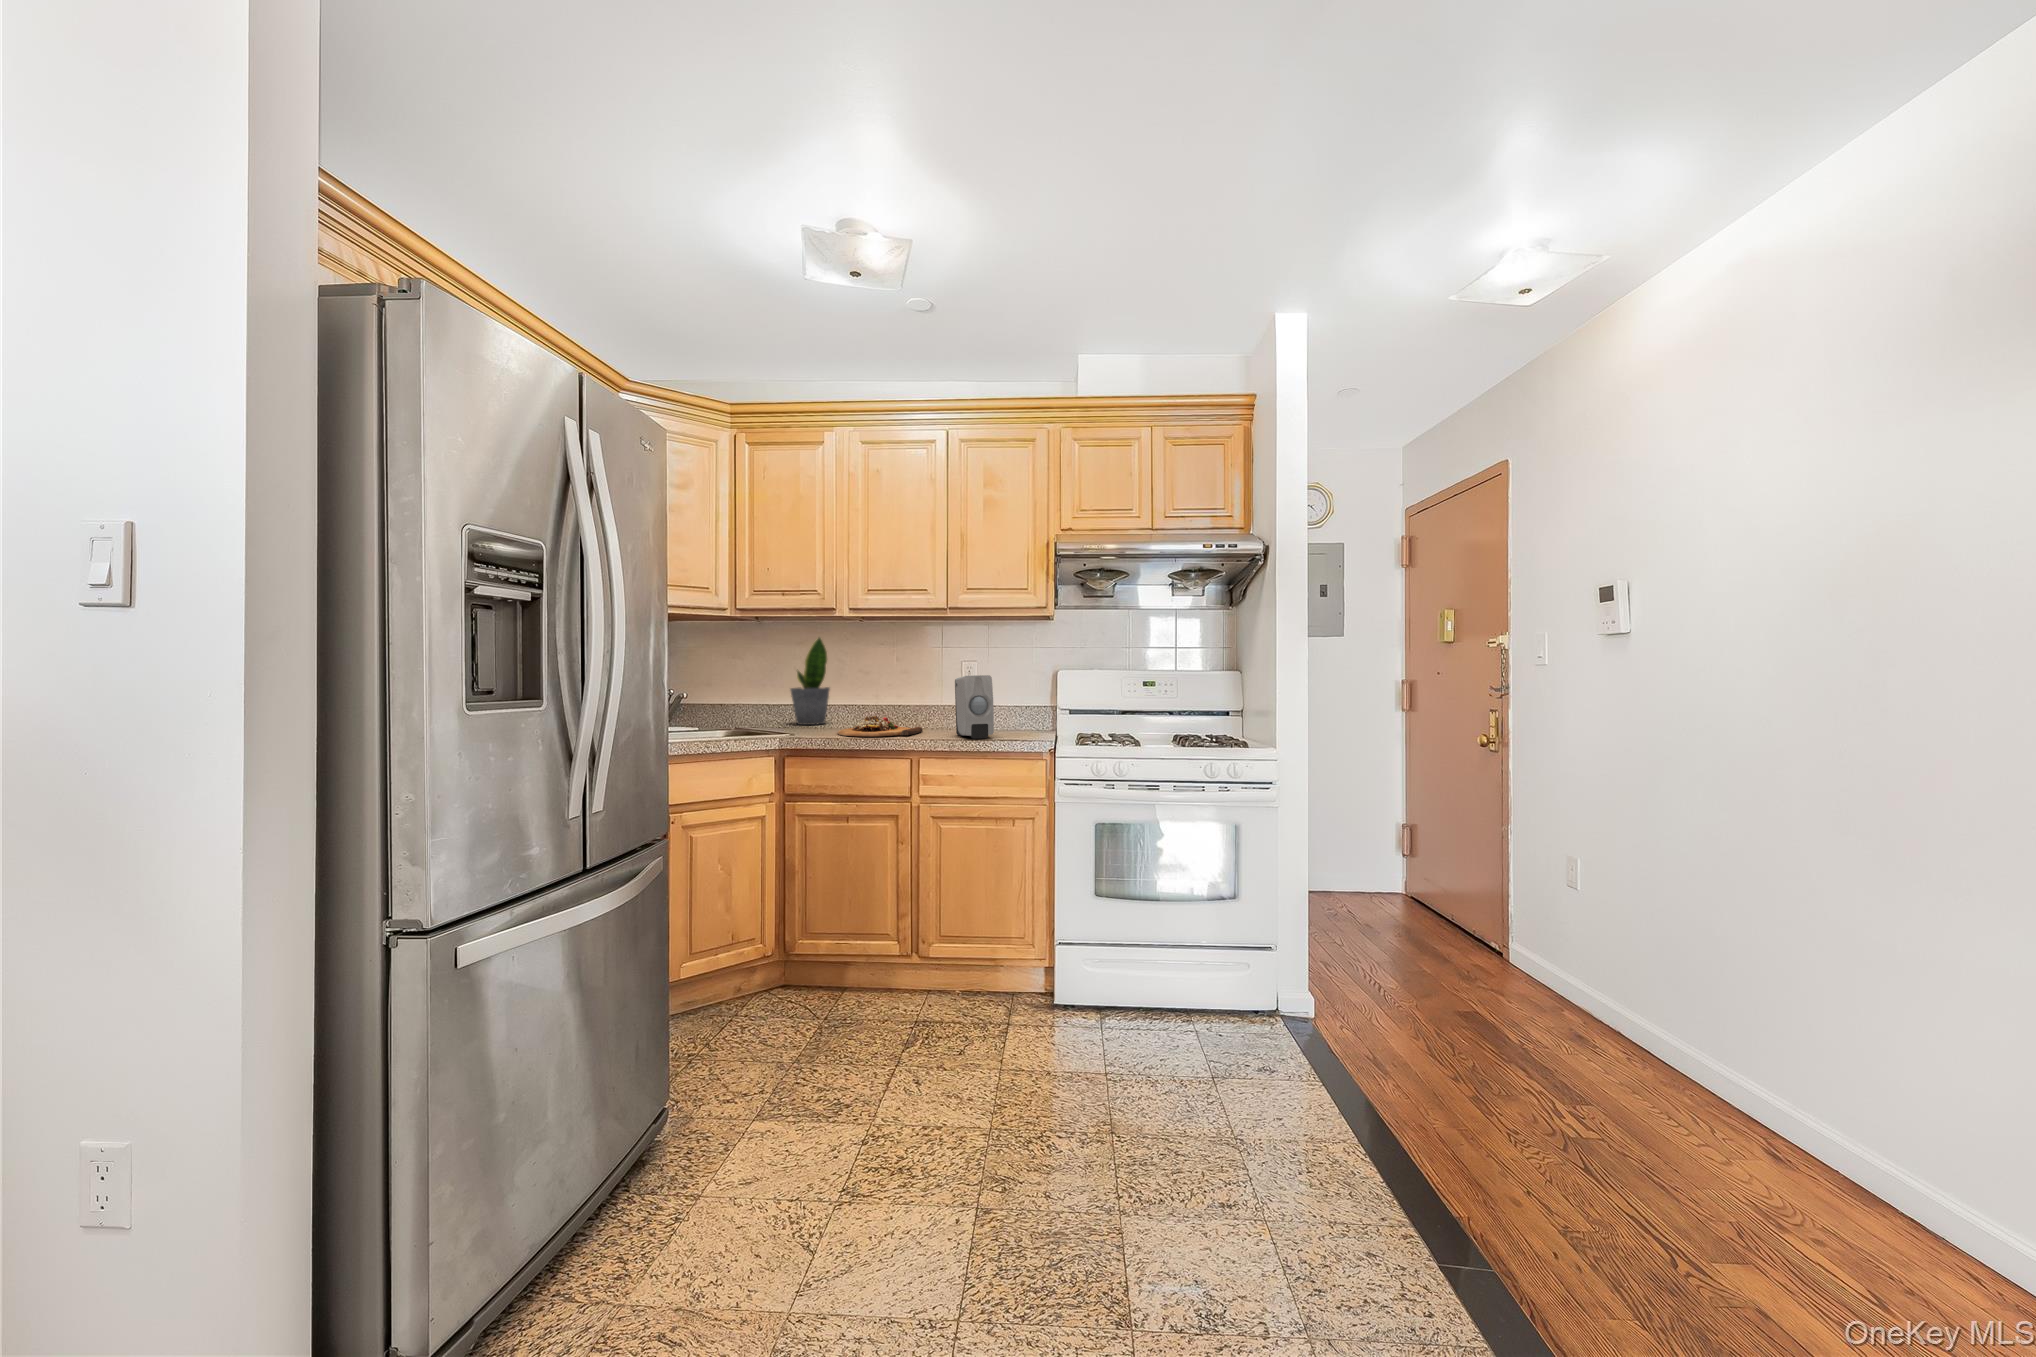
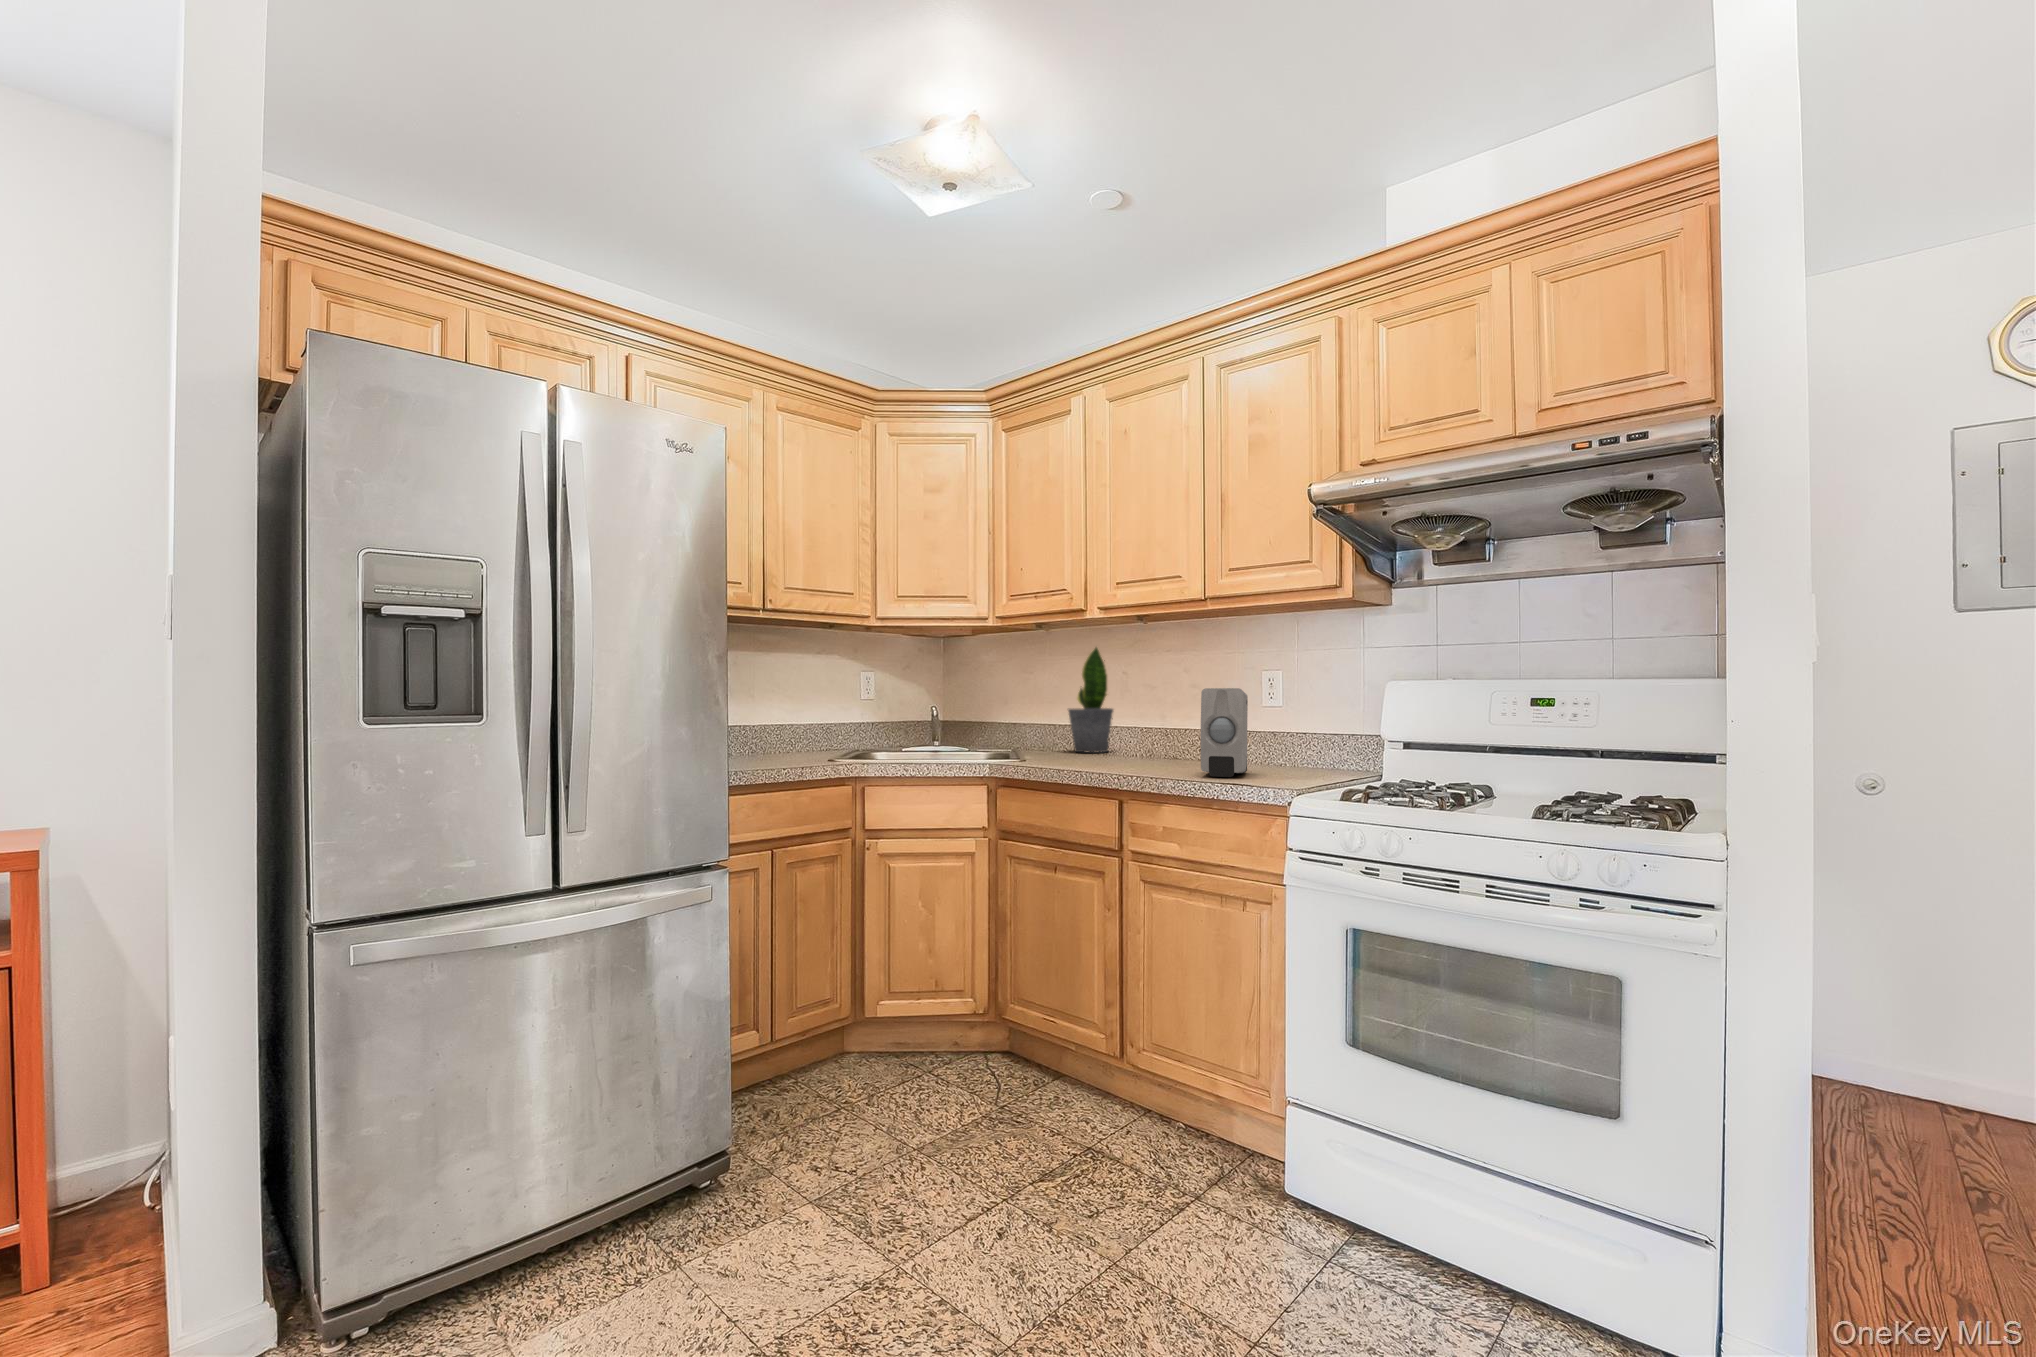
cutting board: present [838,716,923,736] -> none [1076,742,1181,768]

